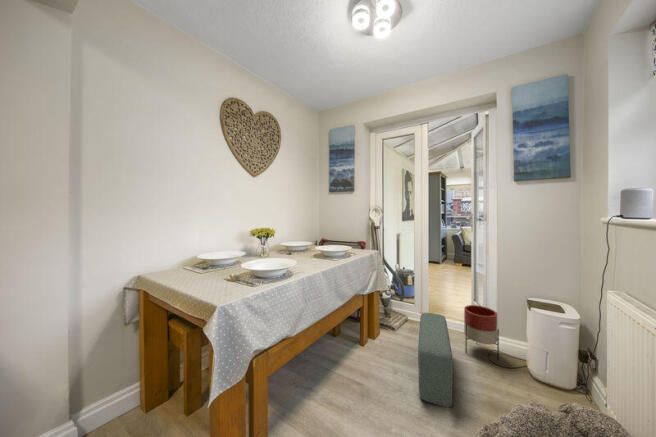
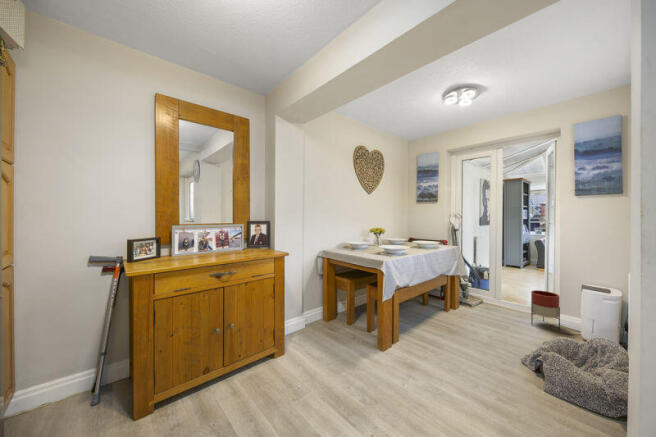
pouf: present [418,313,453,407] -> none [489,292,514,343]

